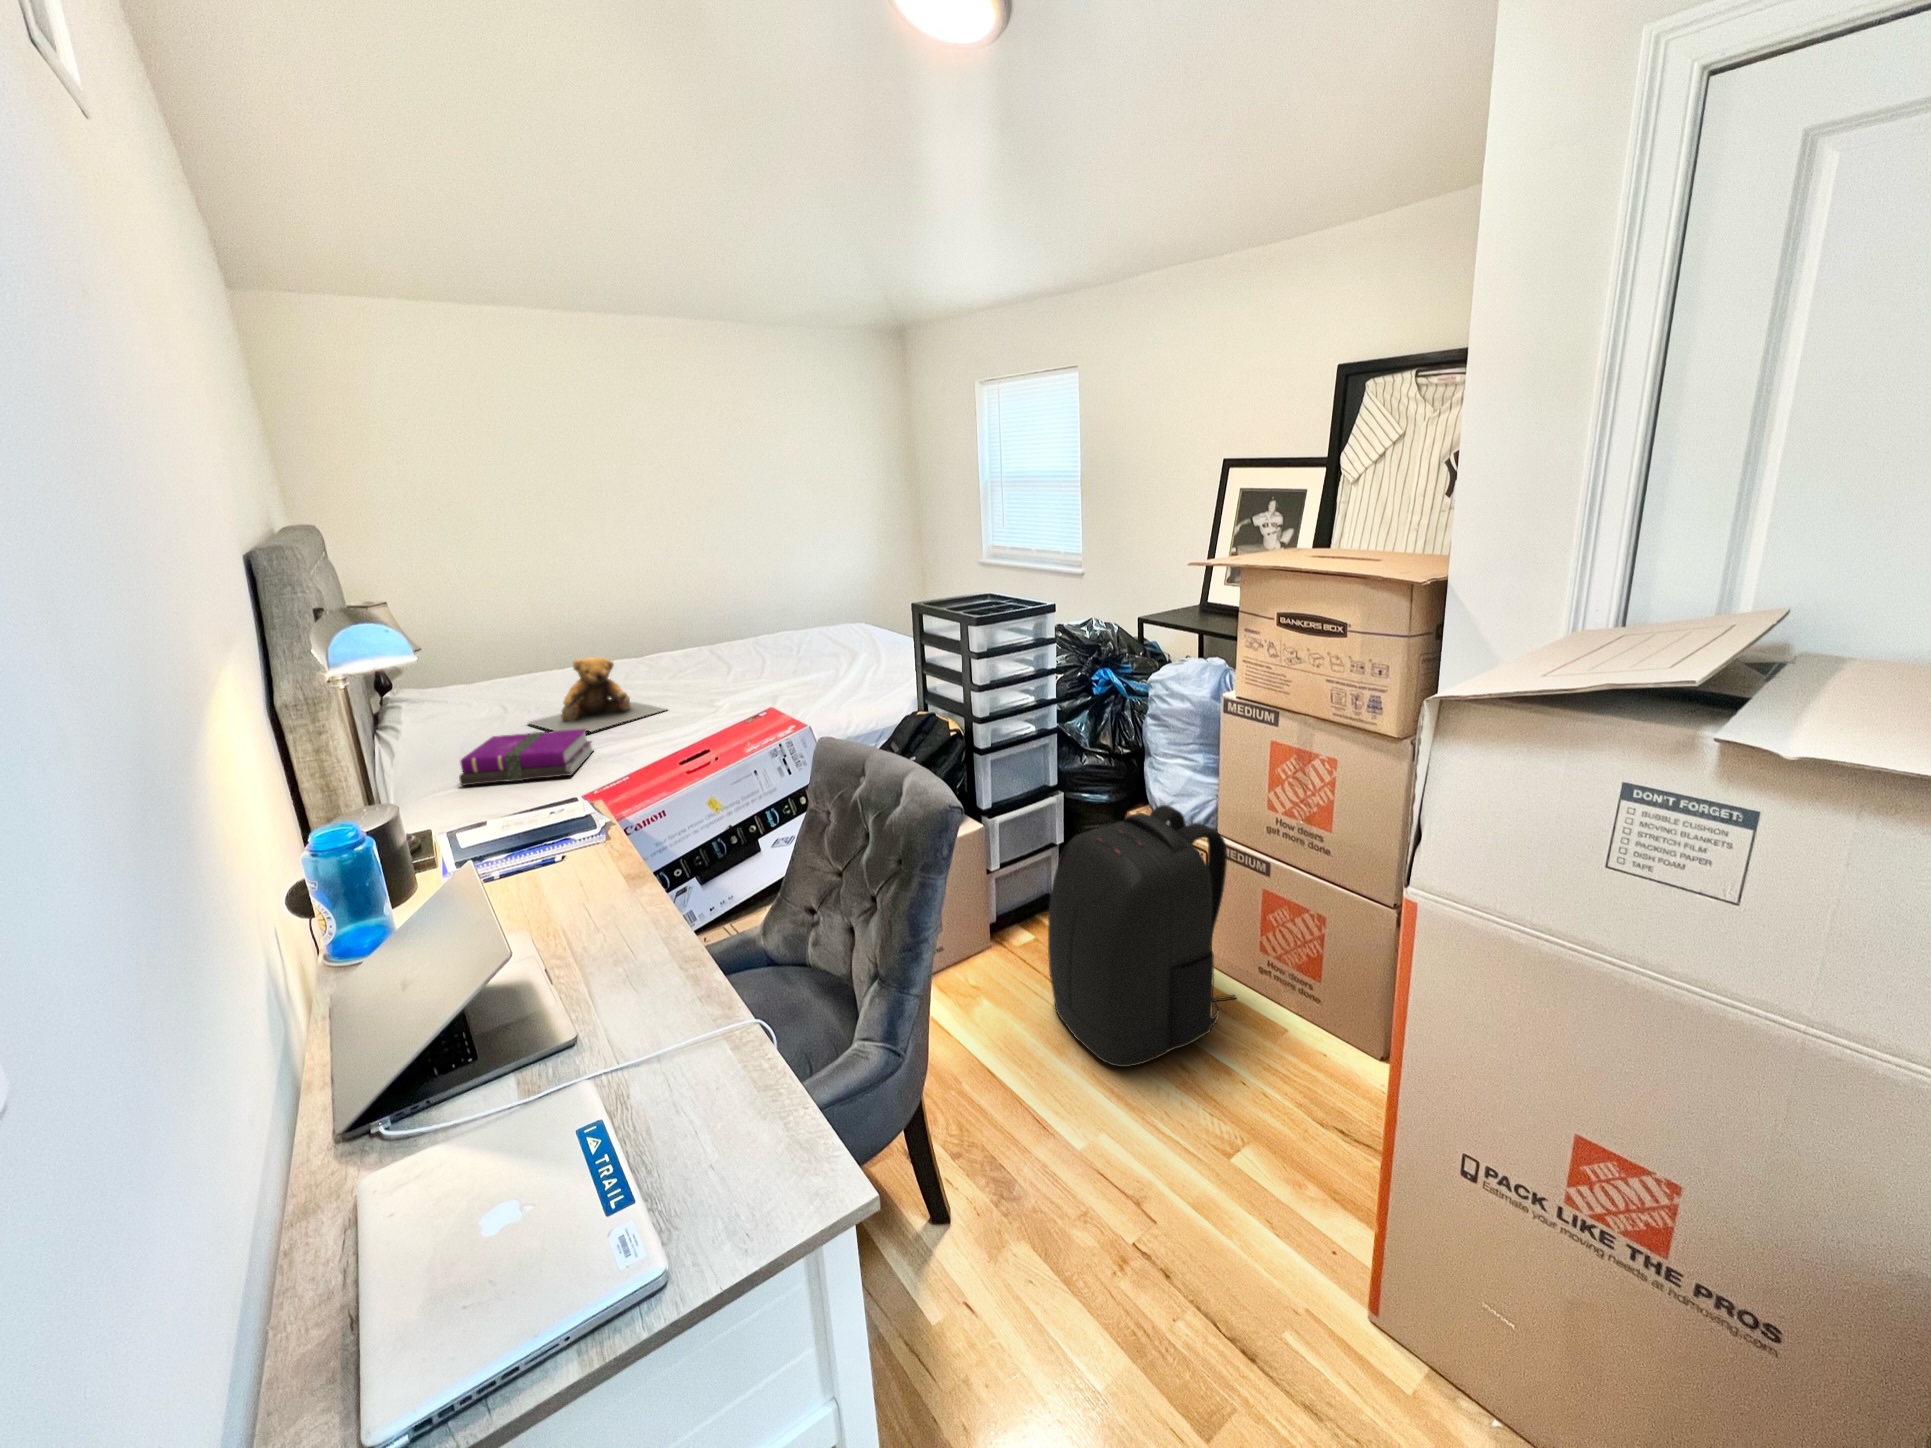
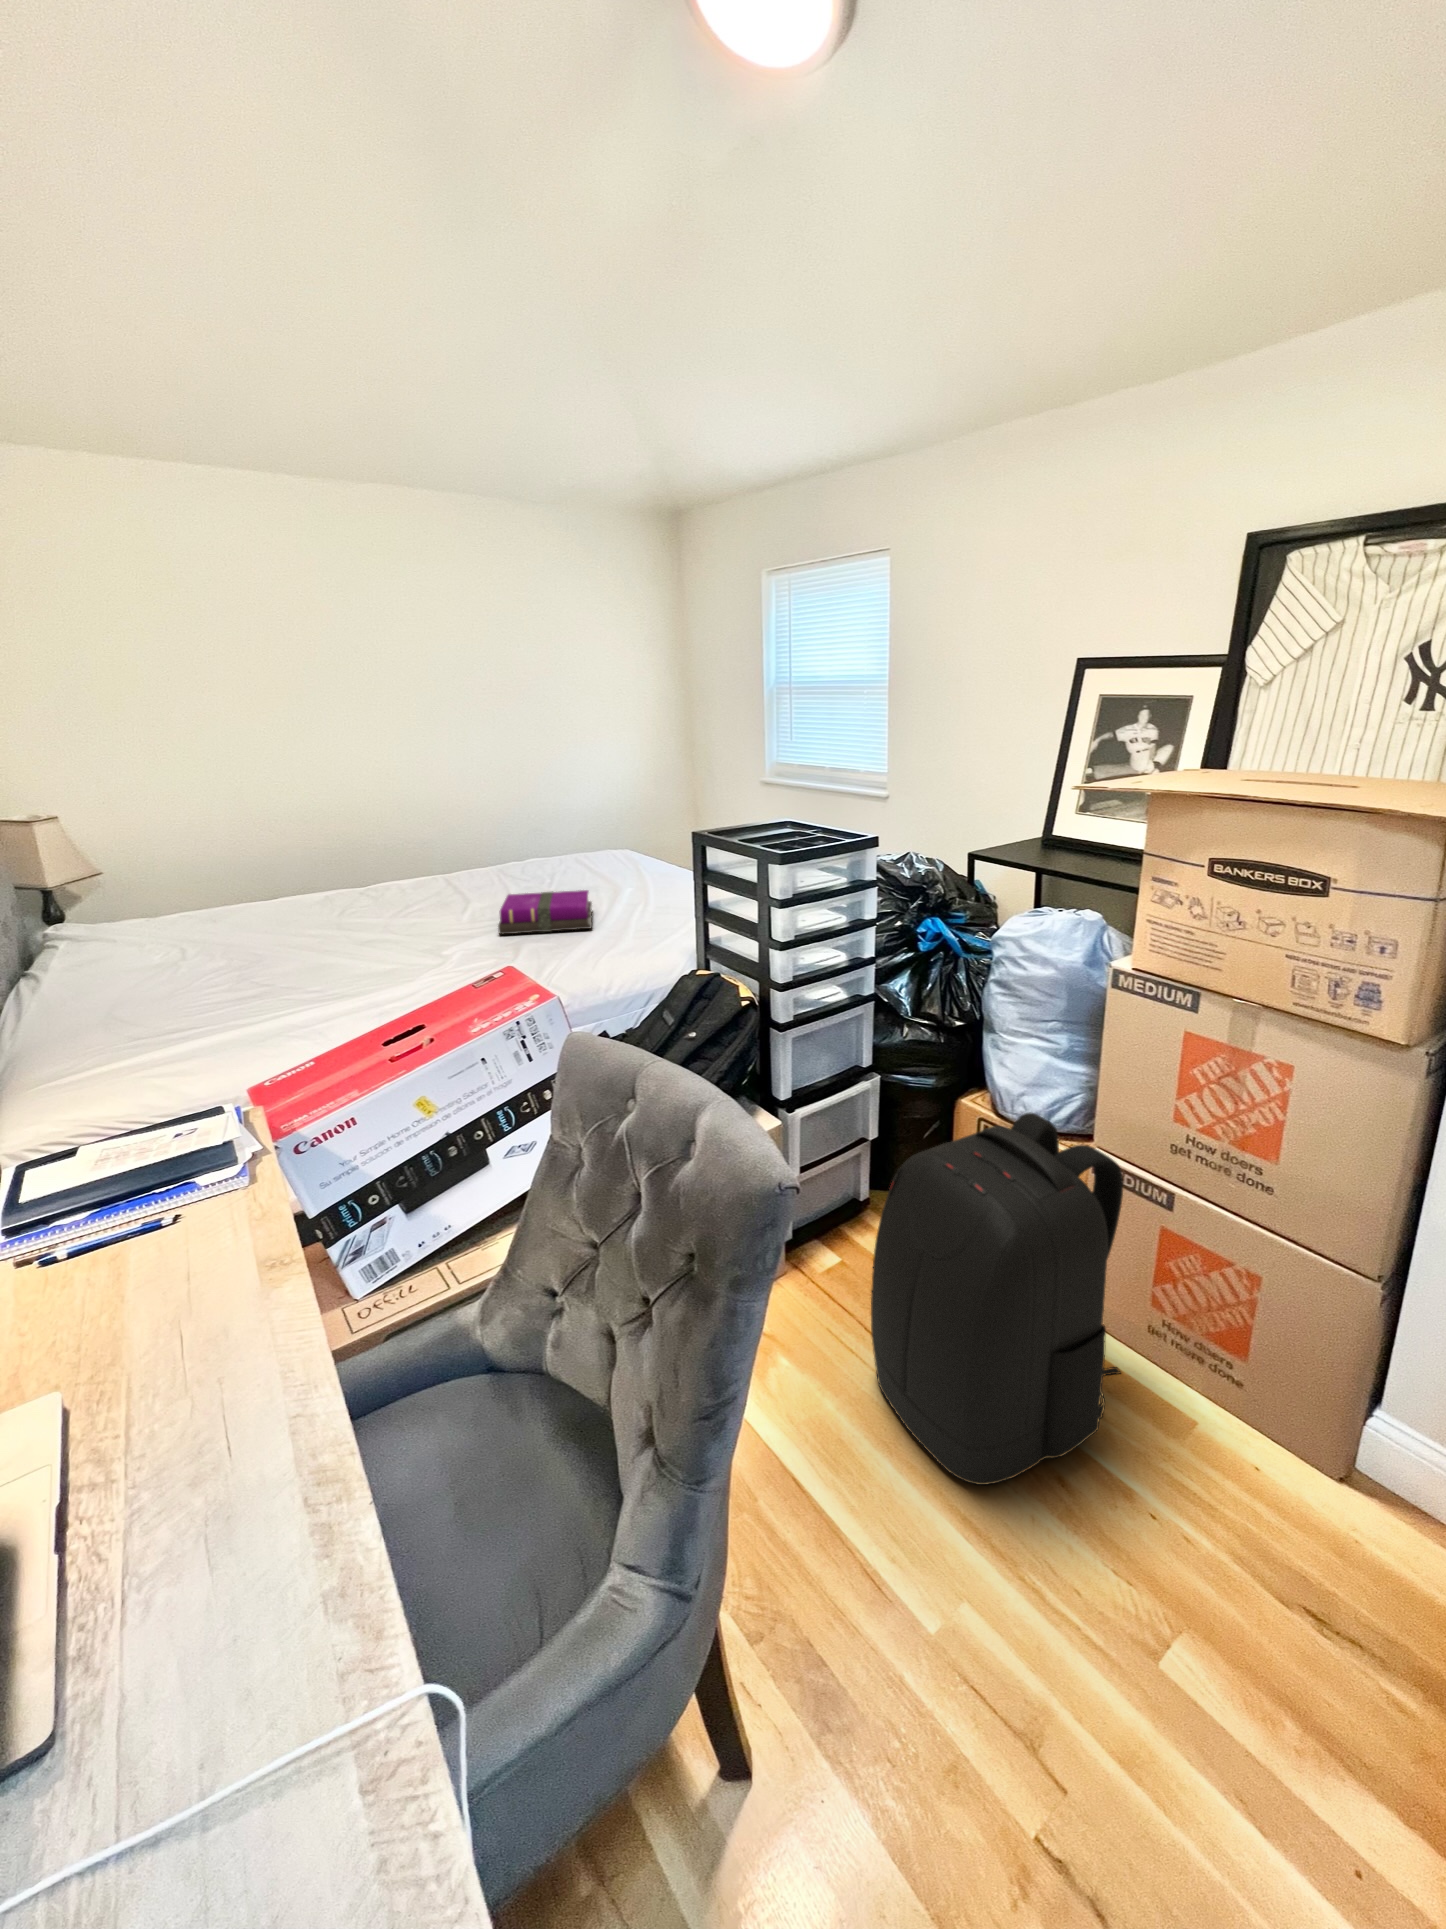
teddy bear: present [529,657,665,731] -> none [204,891,383,995]
notebook: present [459,729,593,785] -> present [498,890,592,934]

